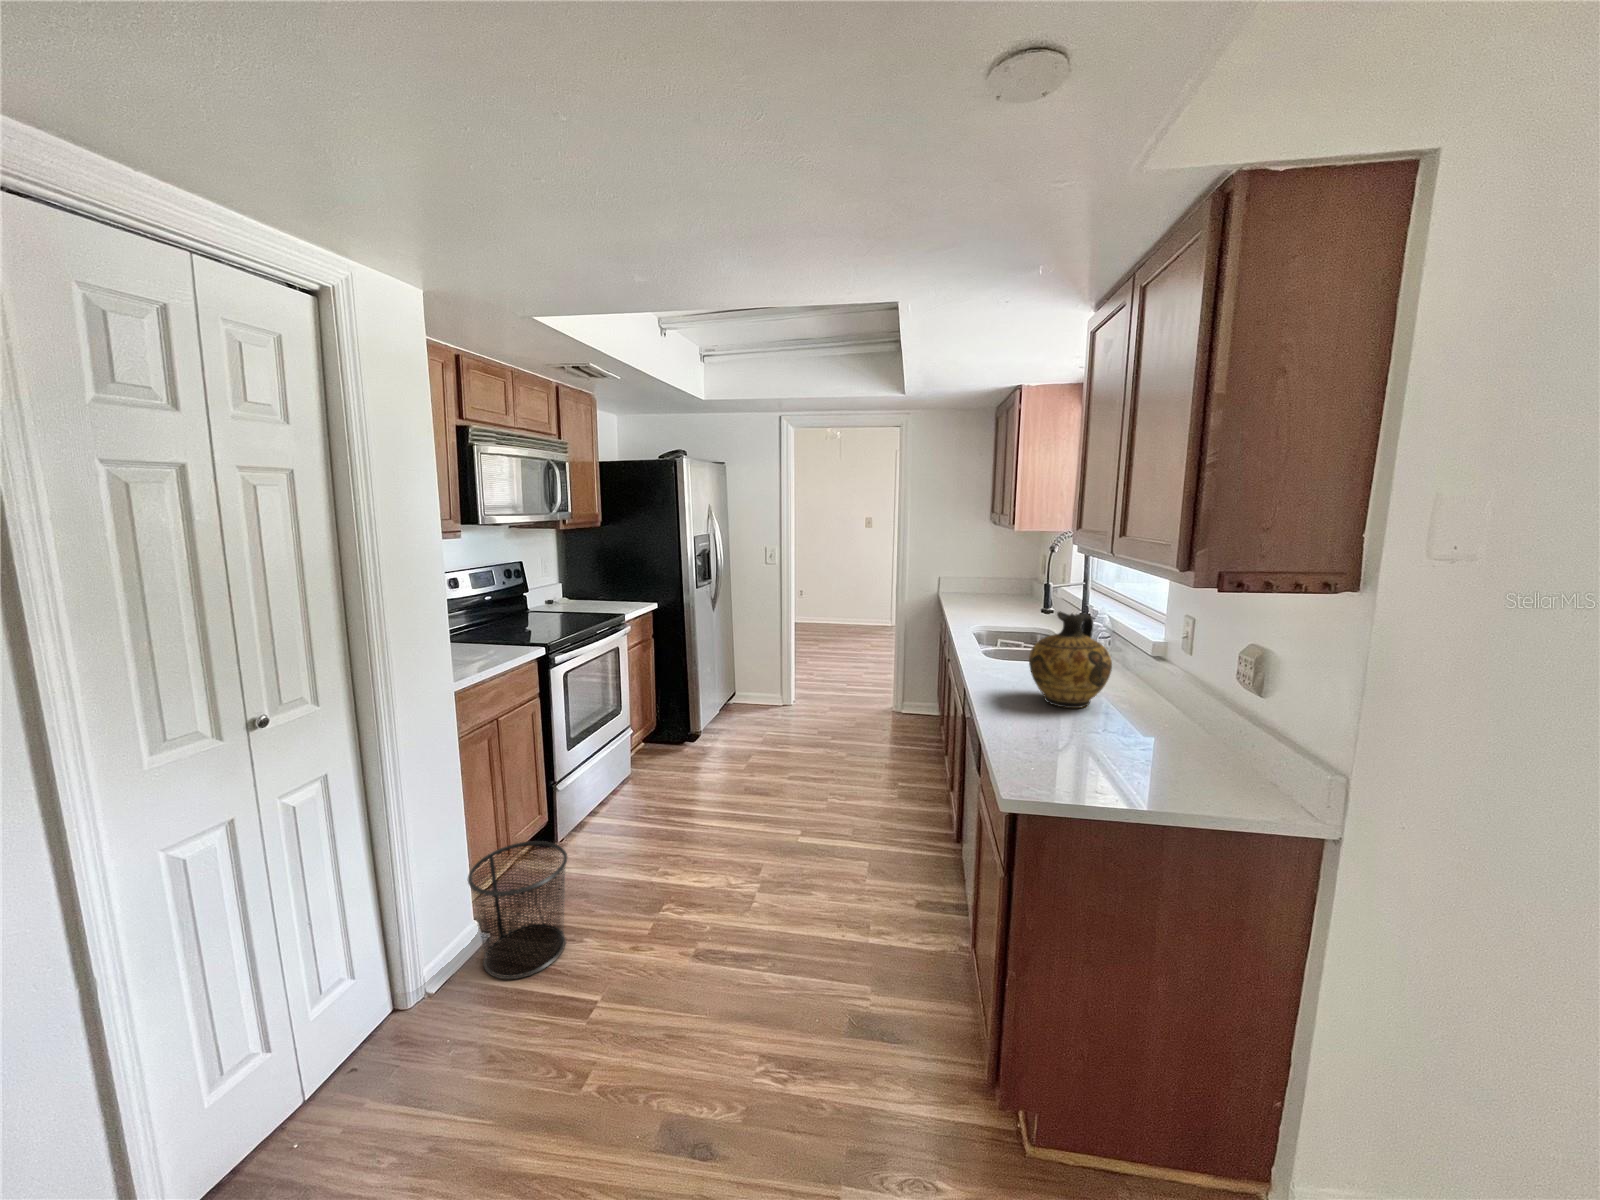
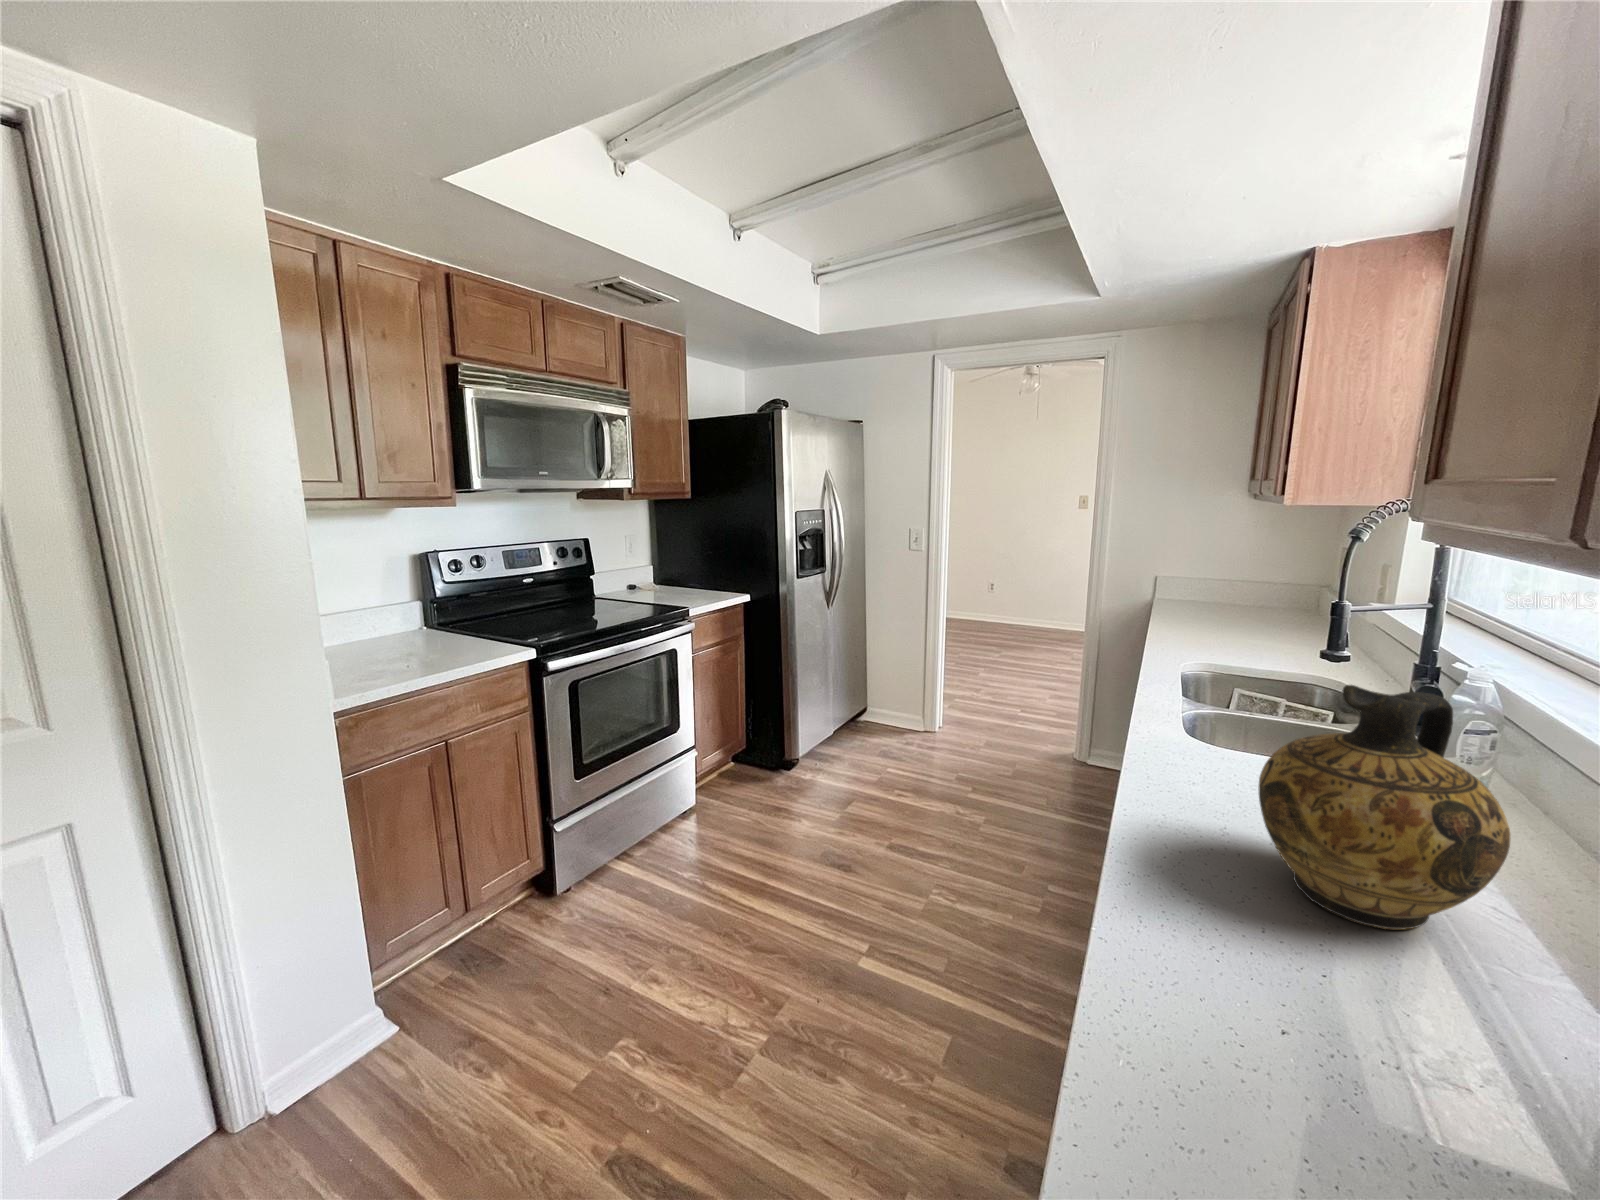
waste bin: present [468,841,568,979] -> none [336,912,483,1113]

